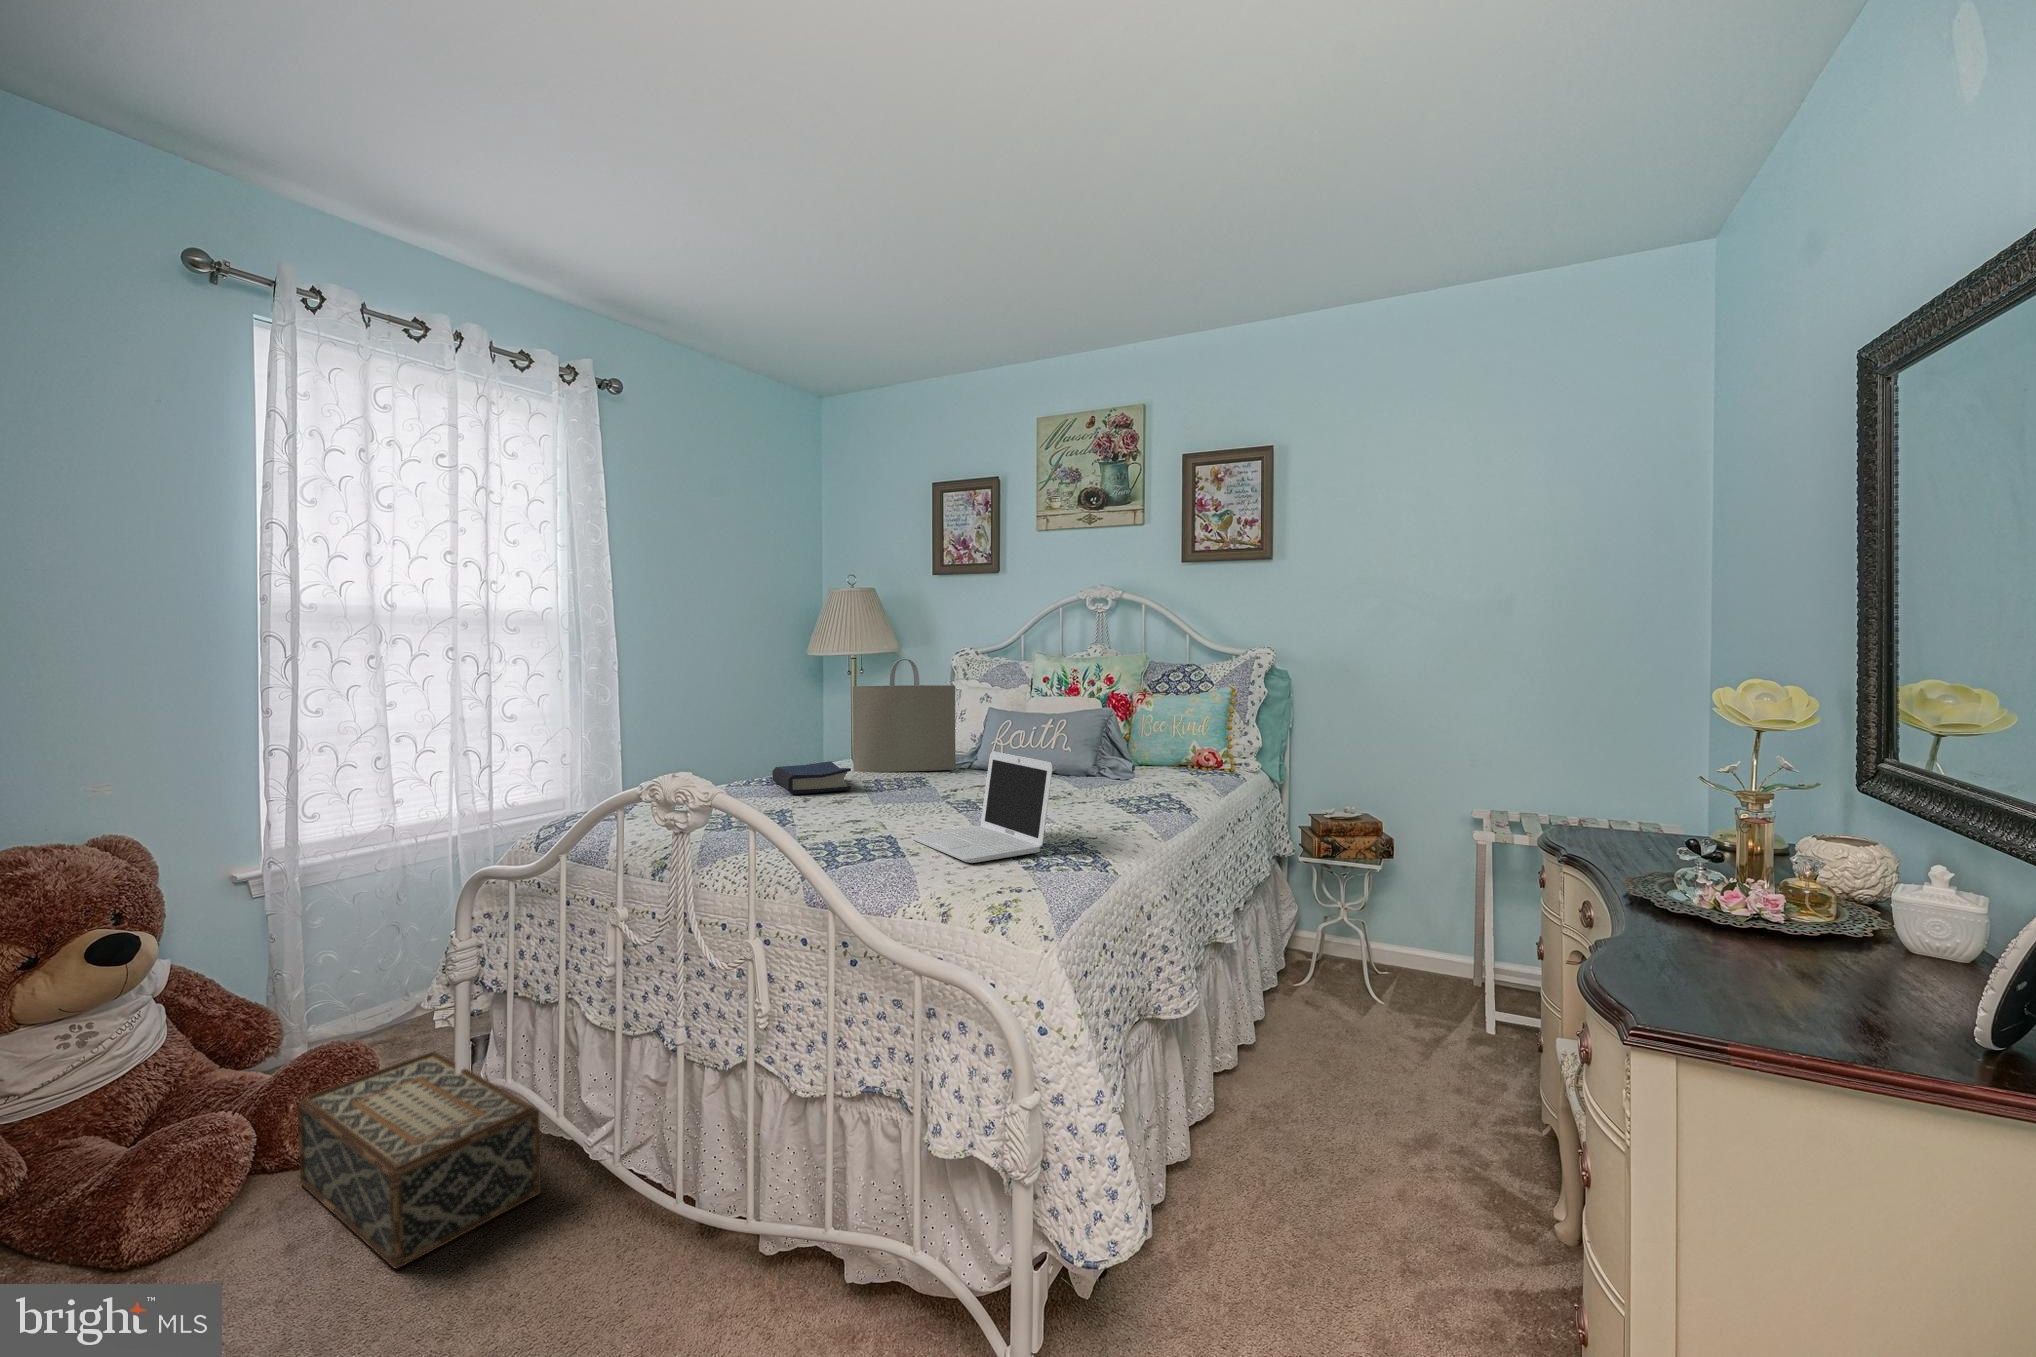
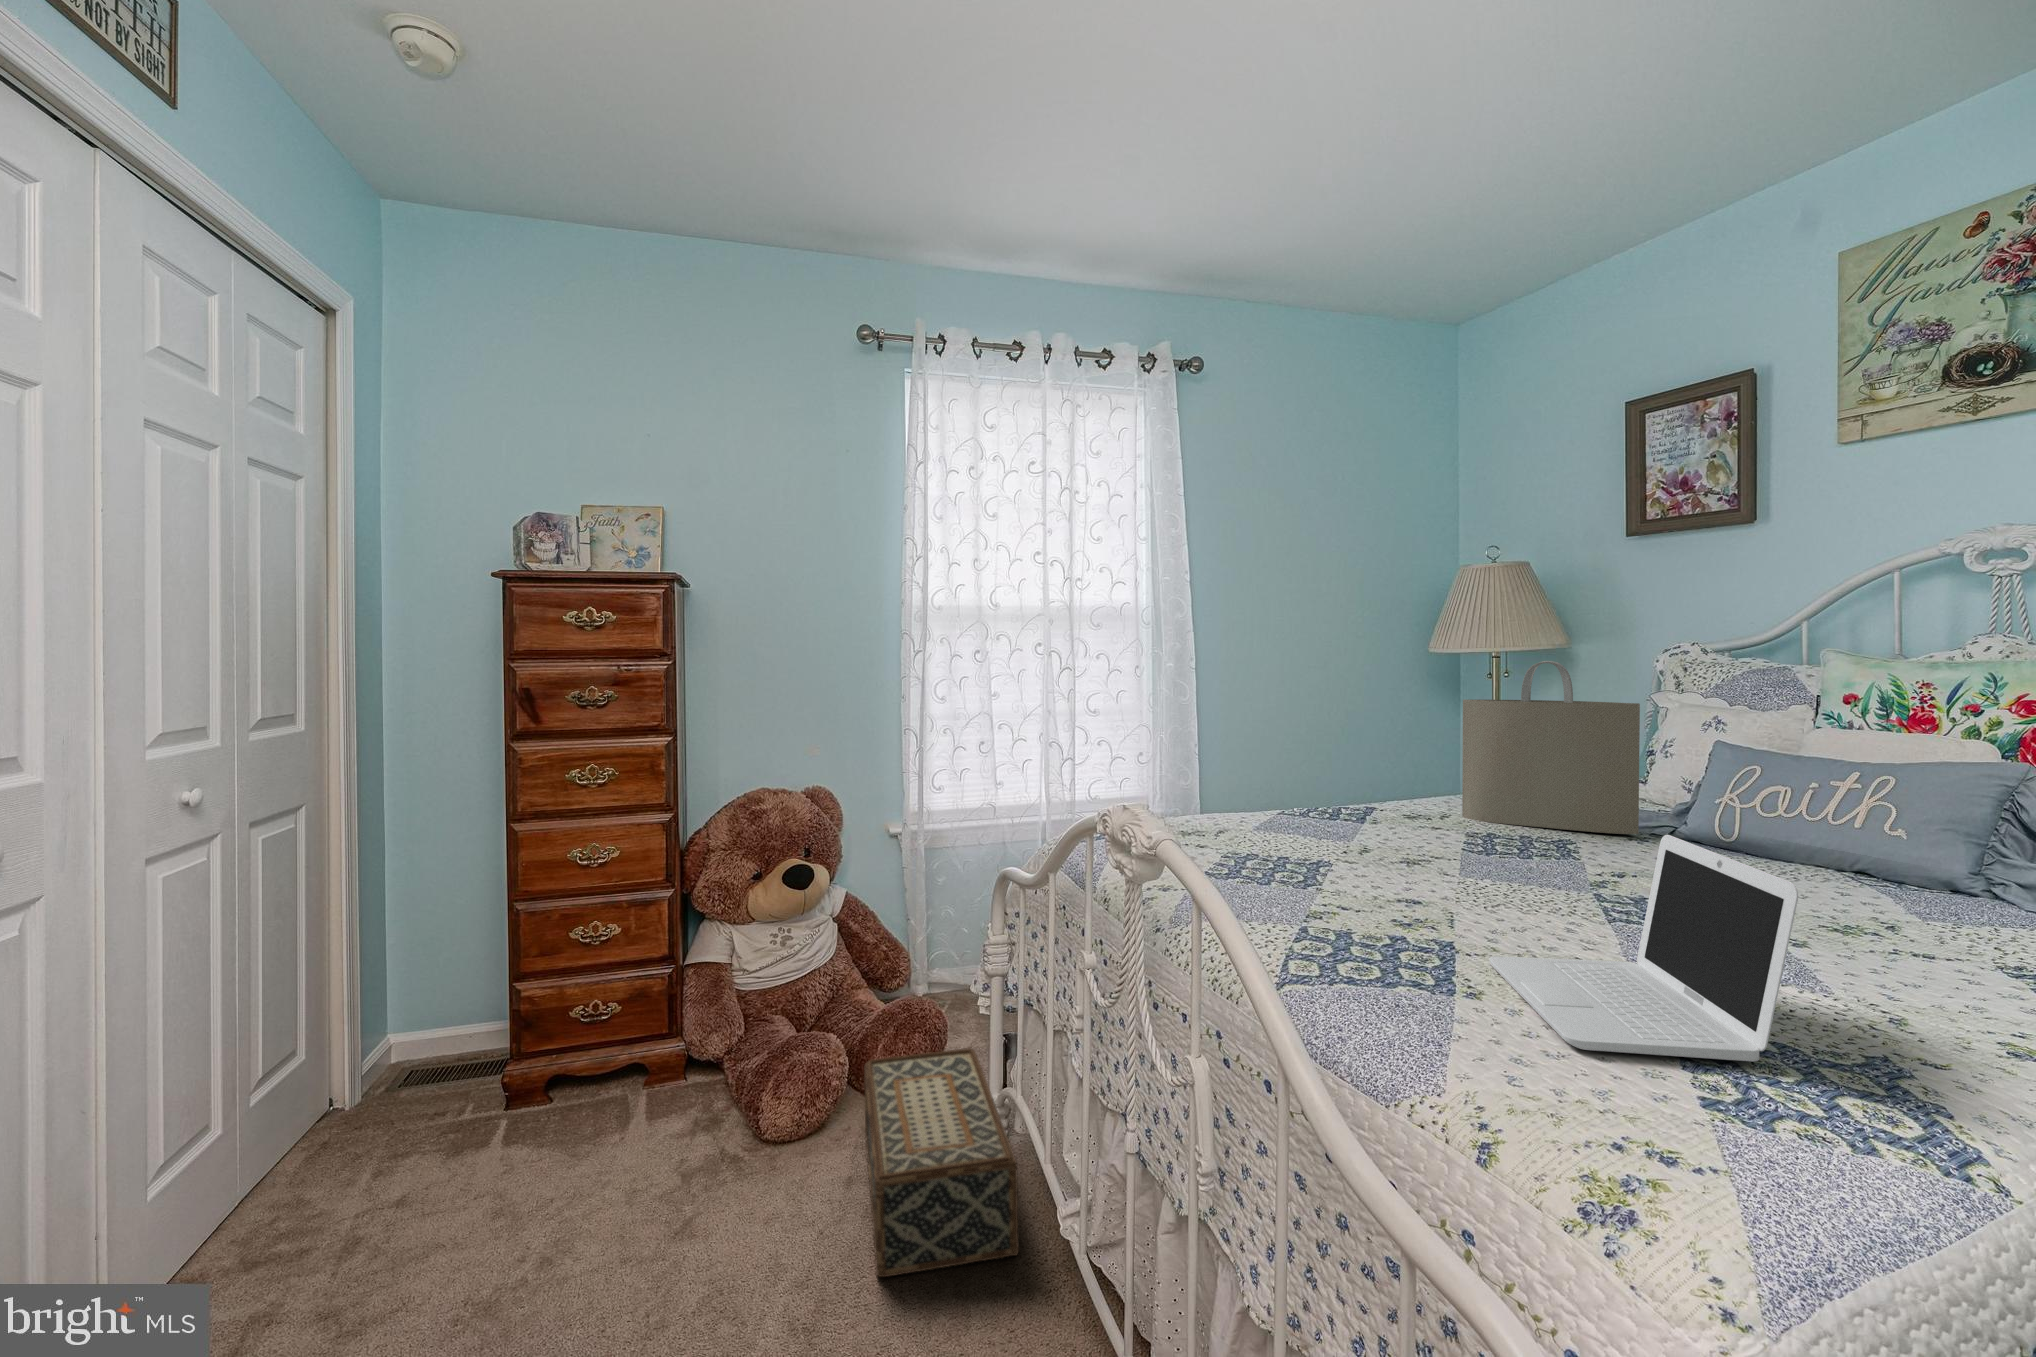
hardback book: present [772,761,851,794] -> none [1336,802,1438,849]

